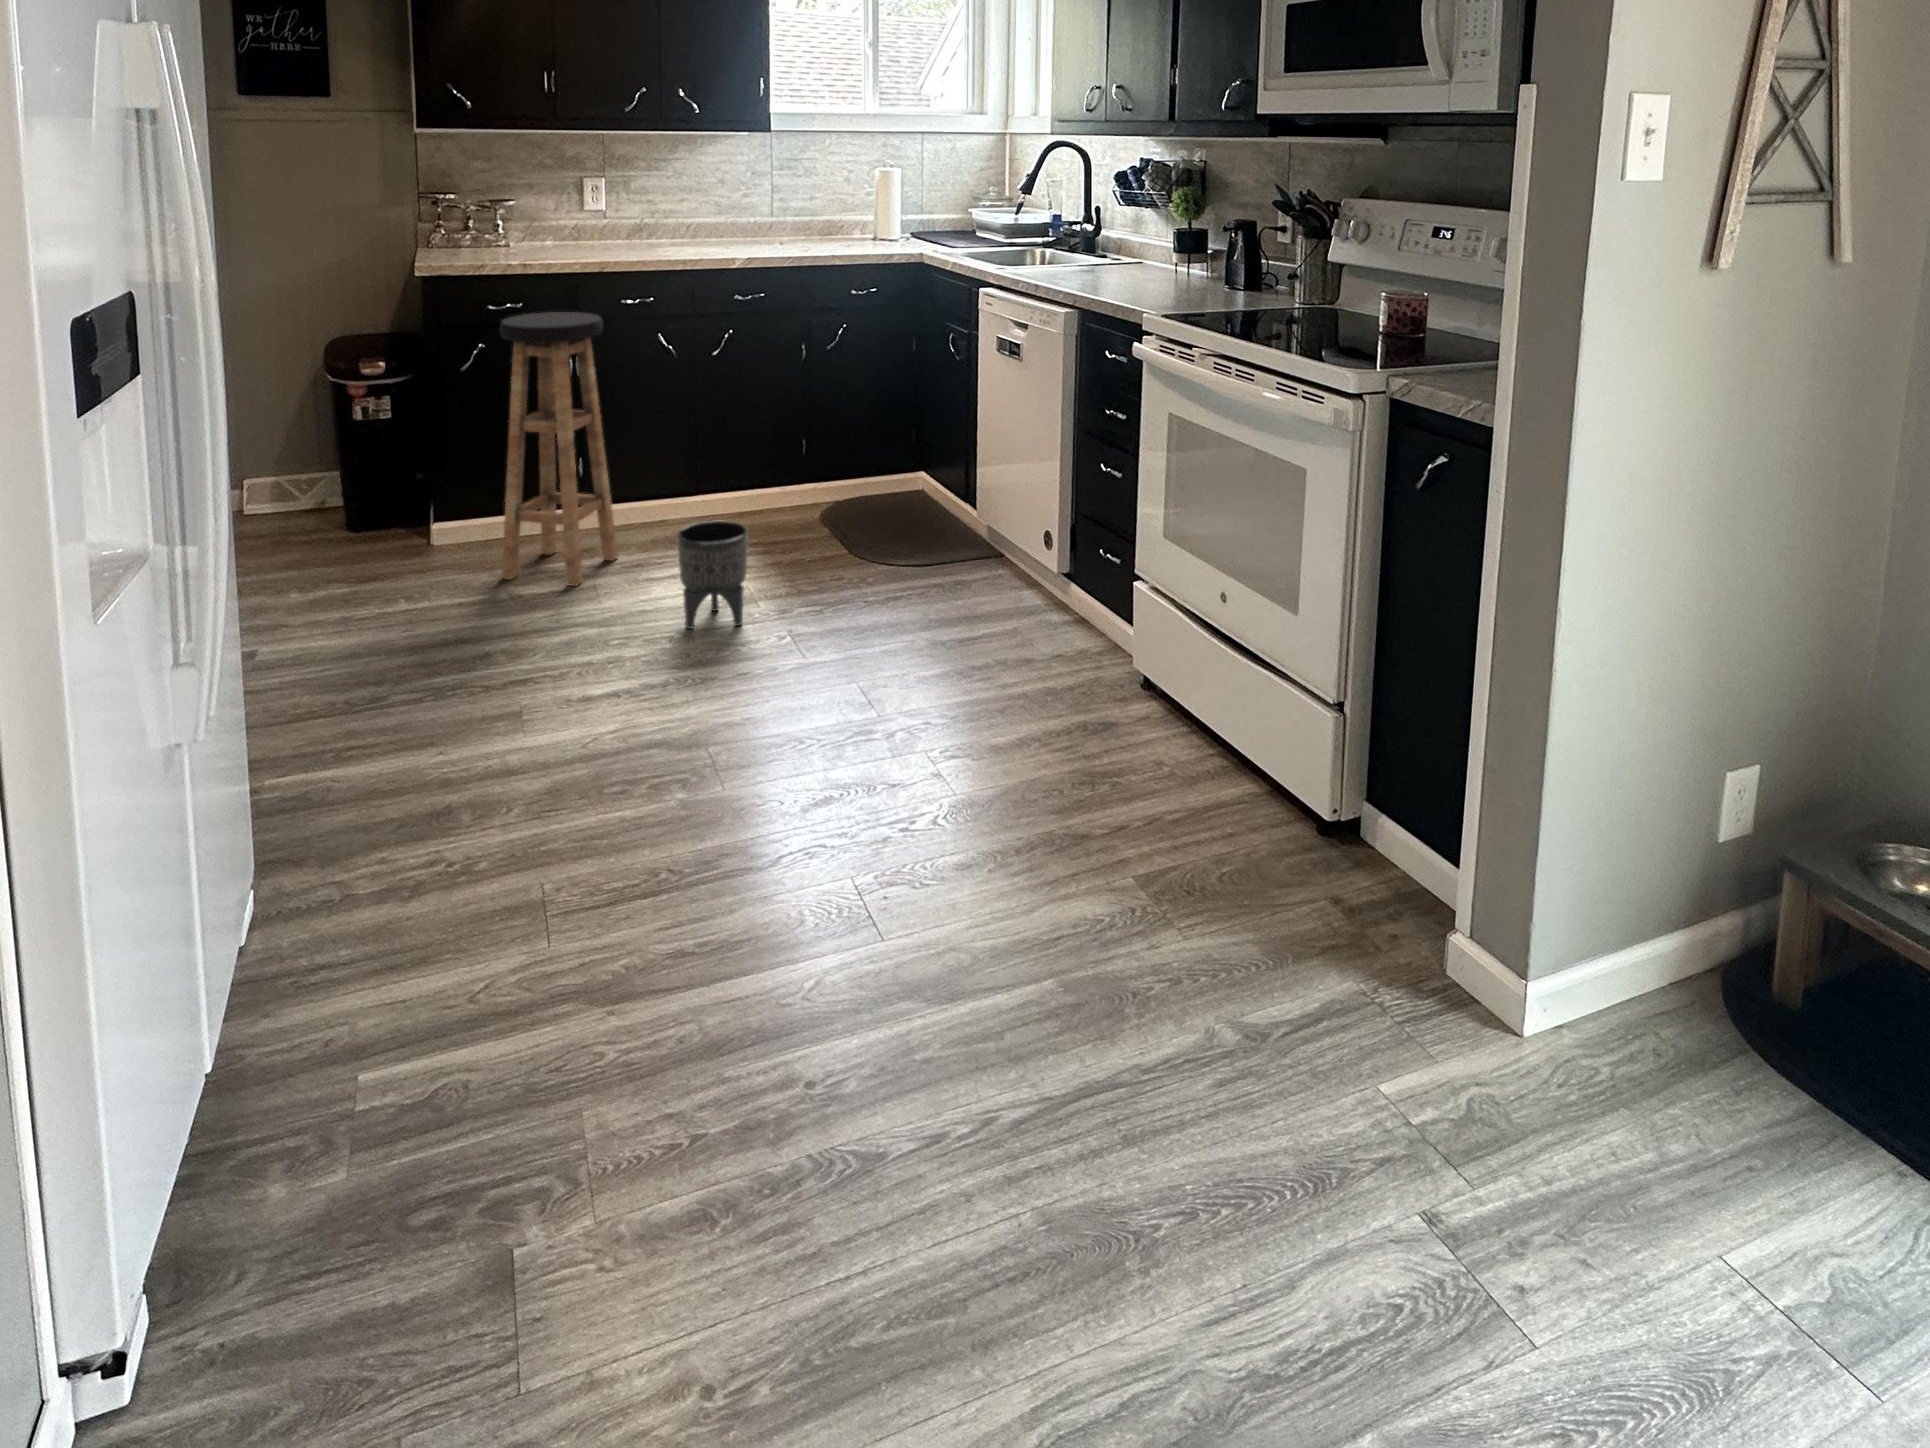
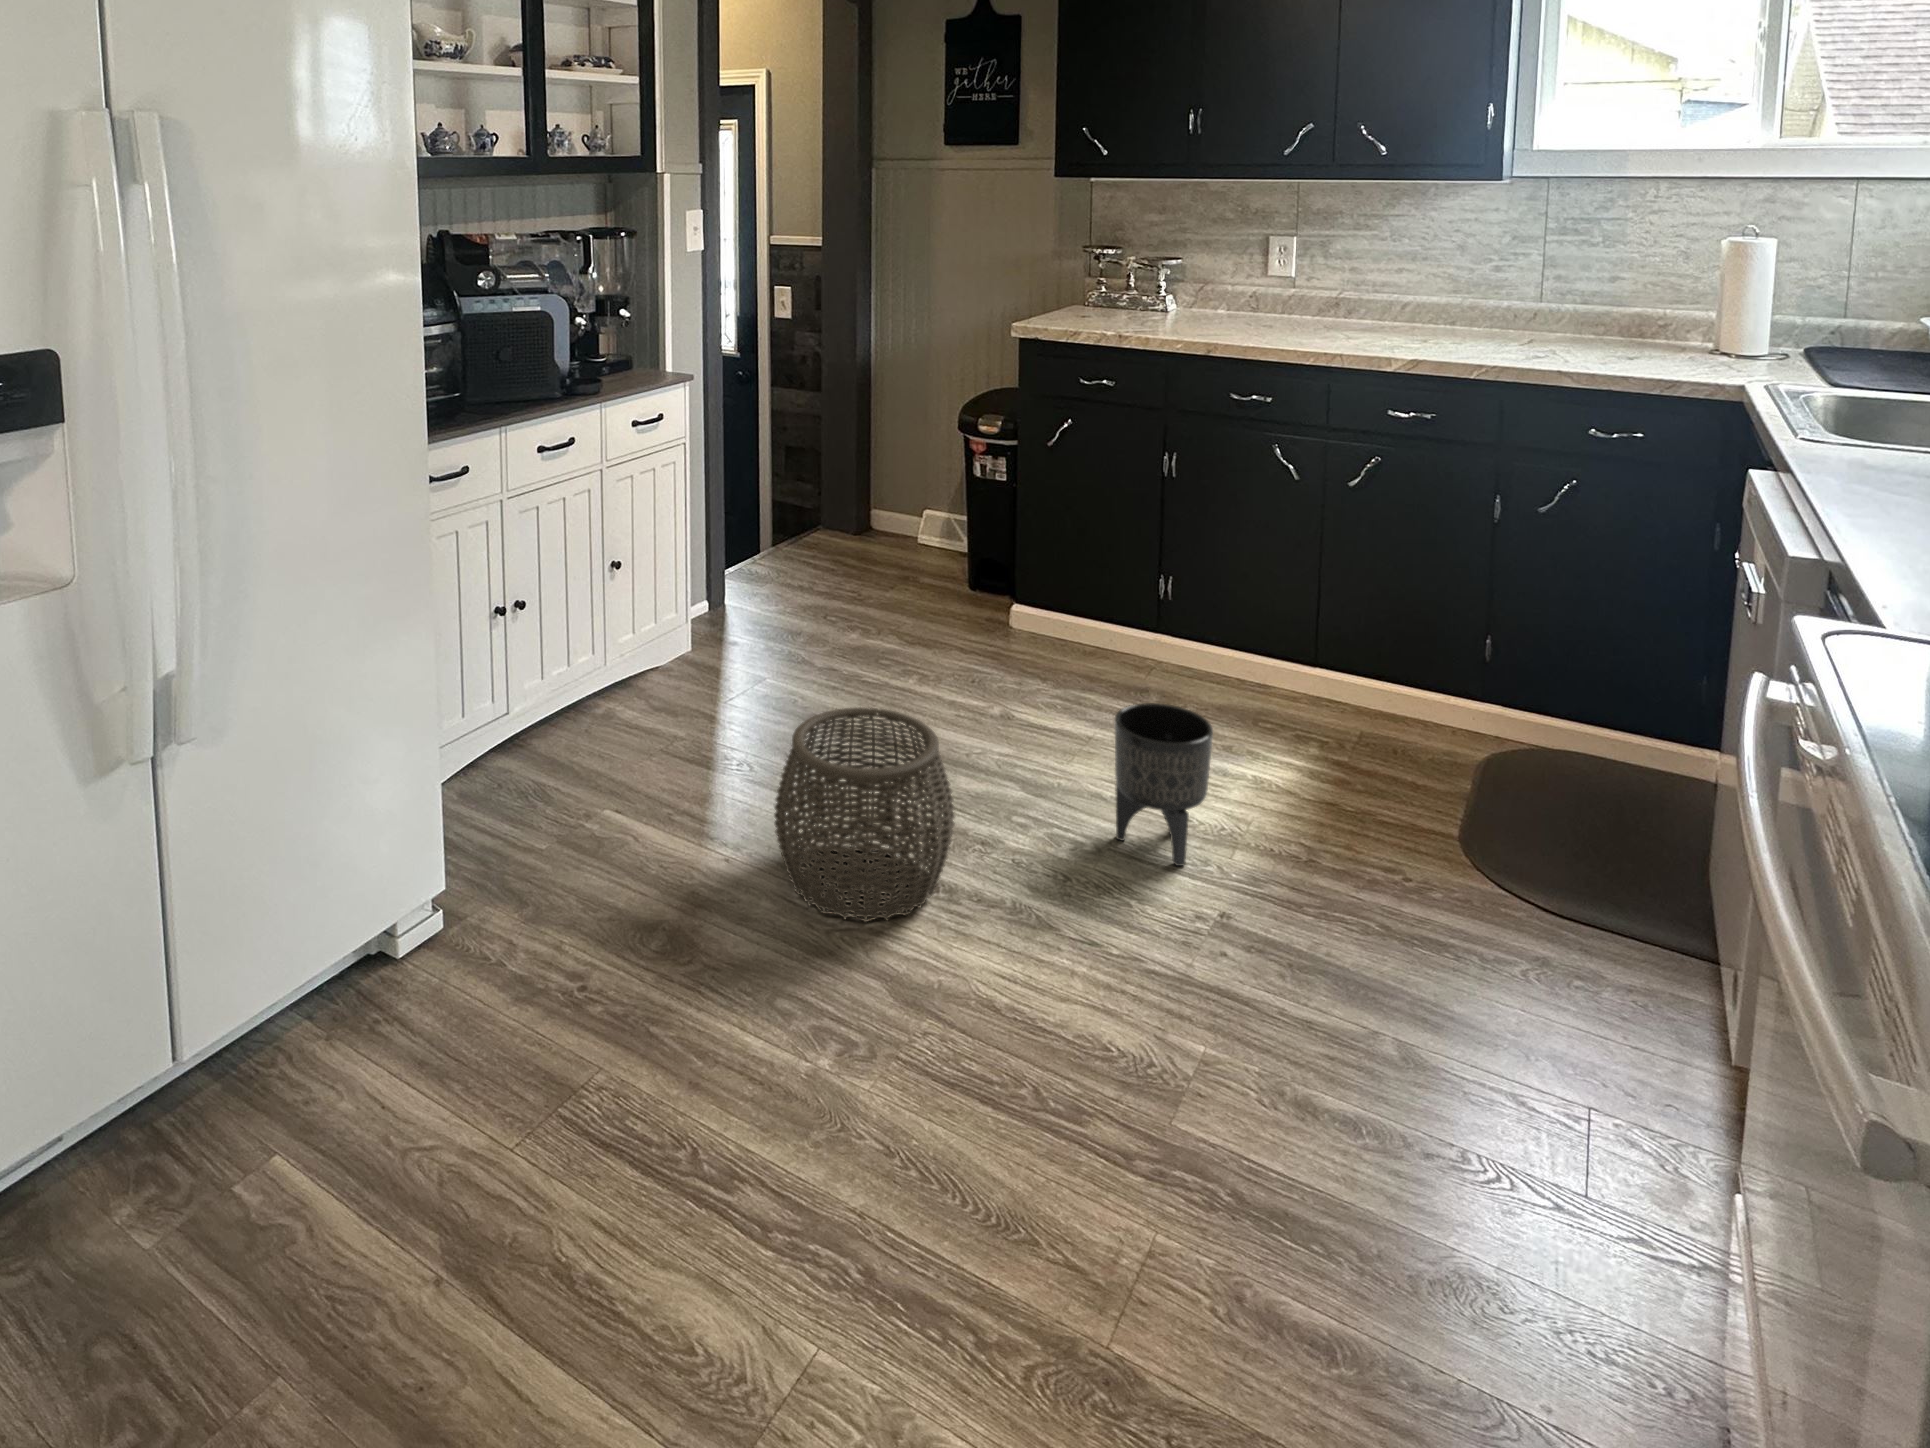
bar stool: present [500,312,618,586] -> none [1019,392,1158,730]
woven basket: none [485,581,643,752] -> present [774,707,955,922]

